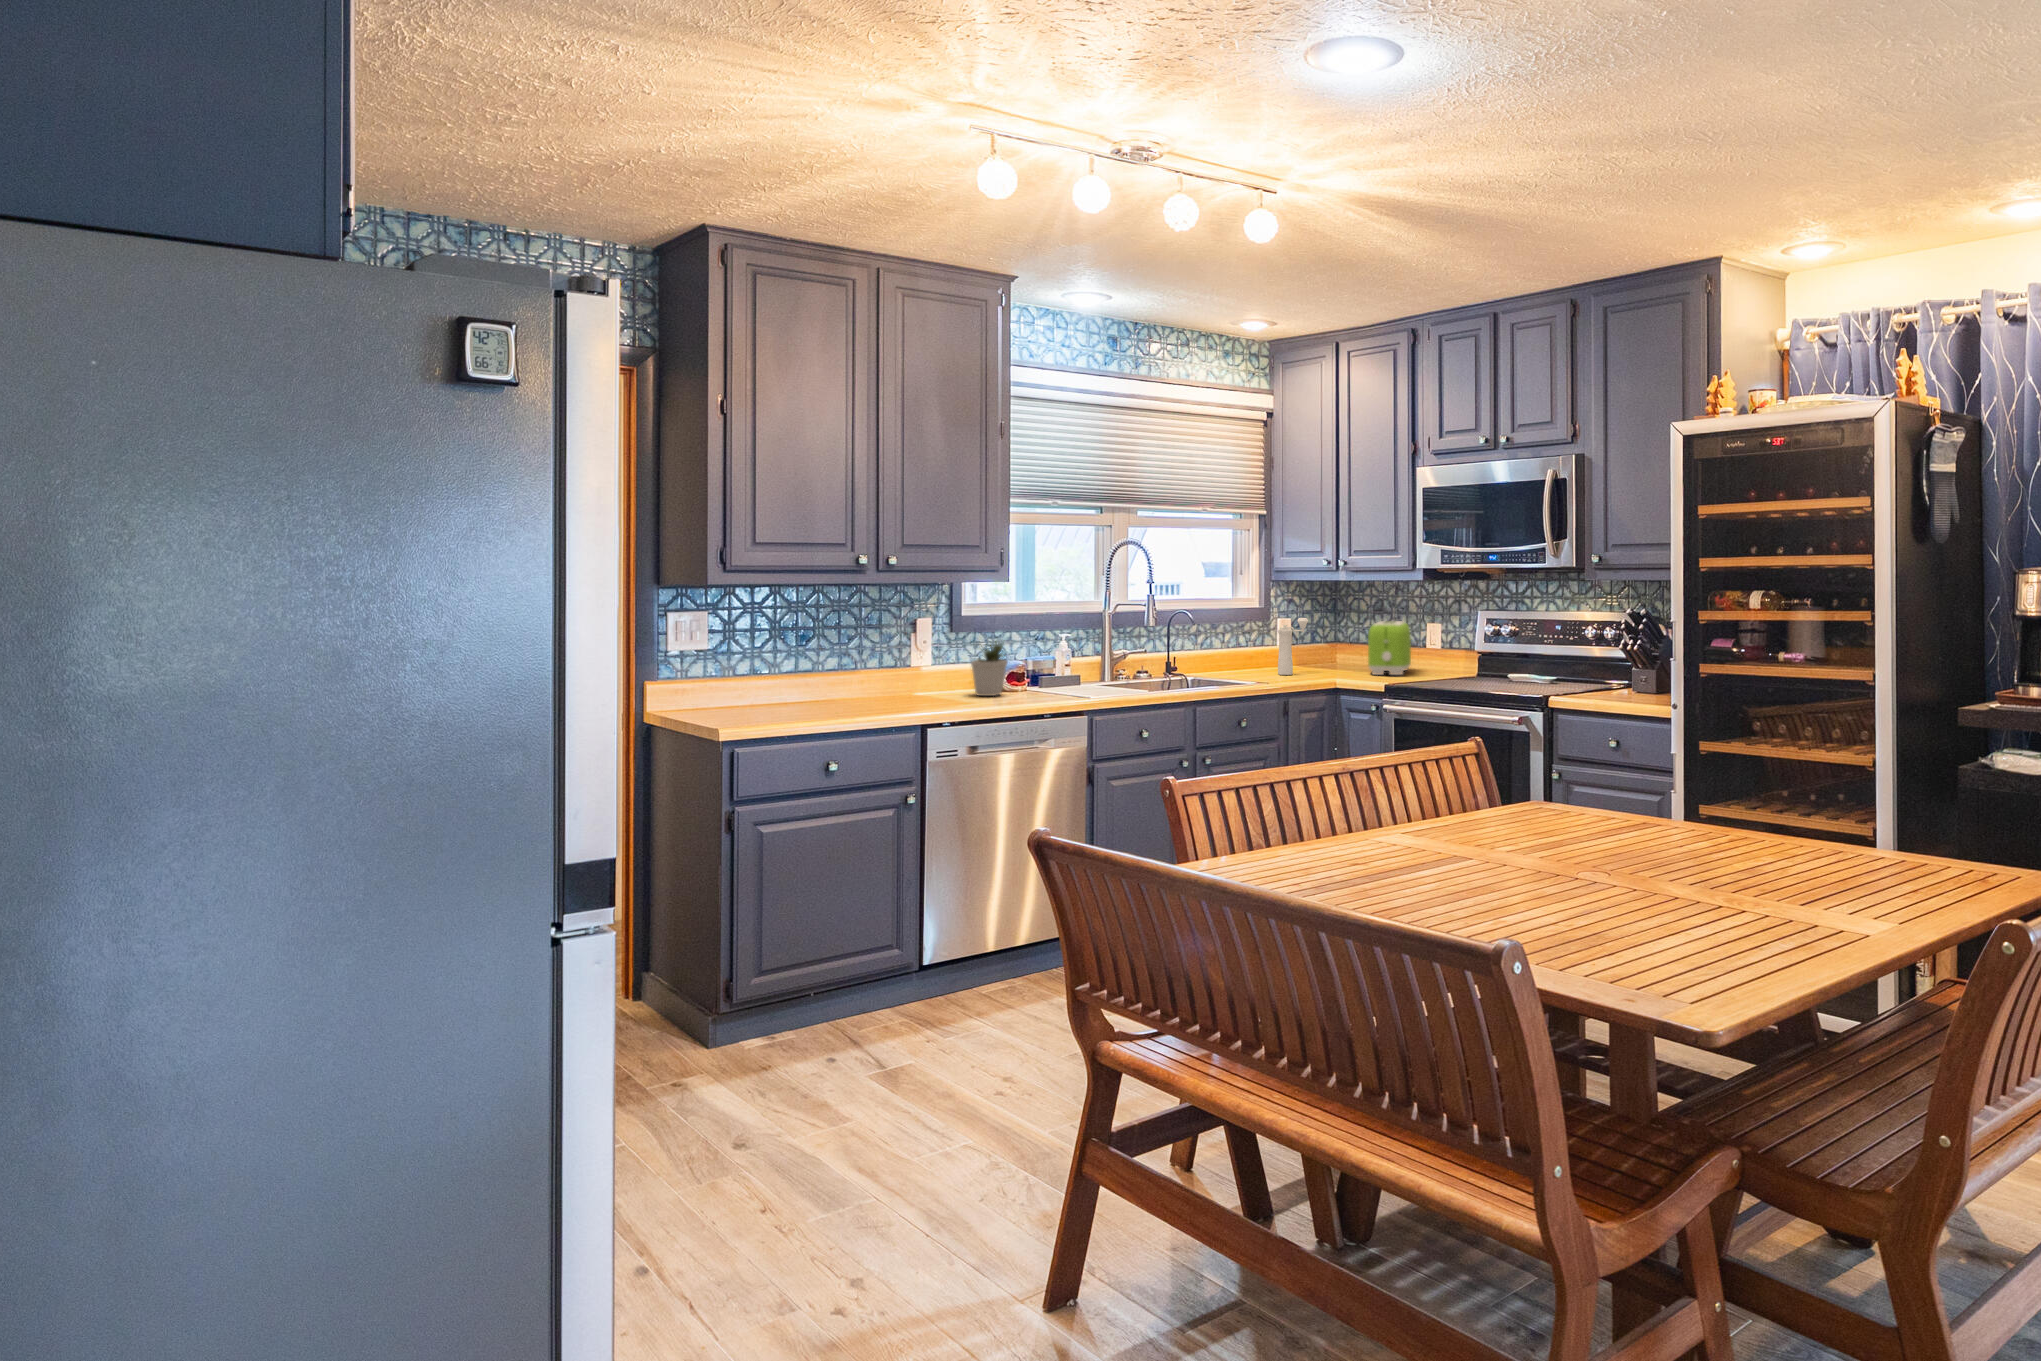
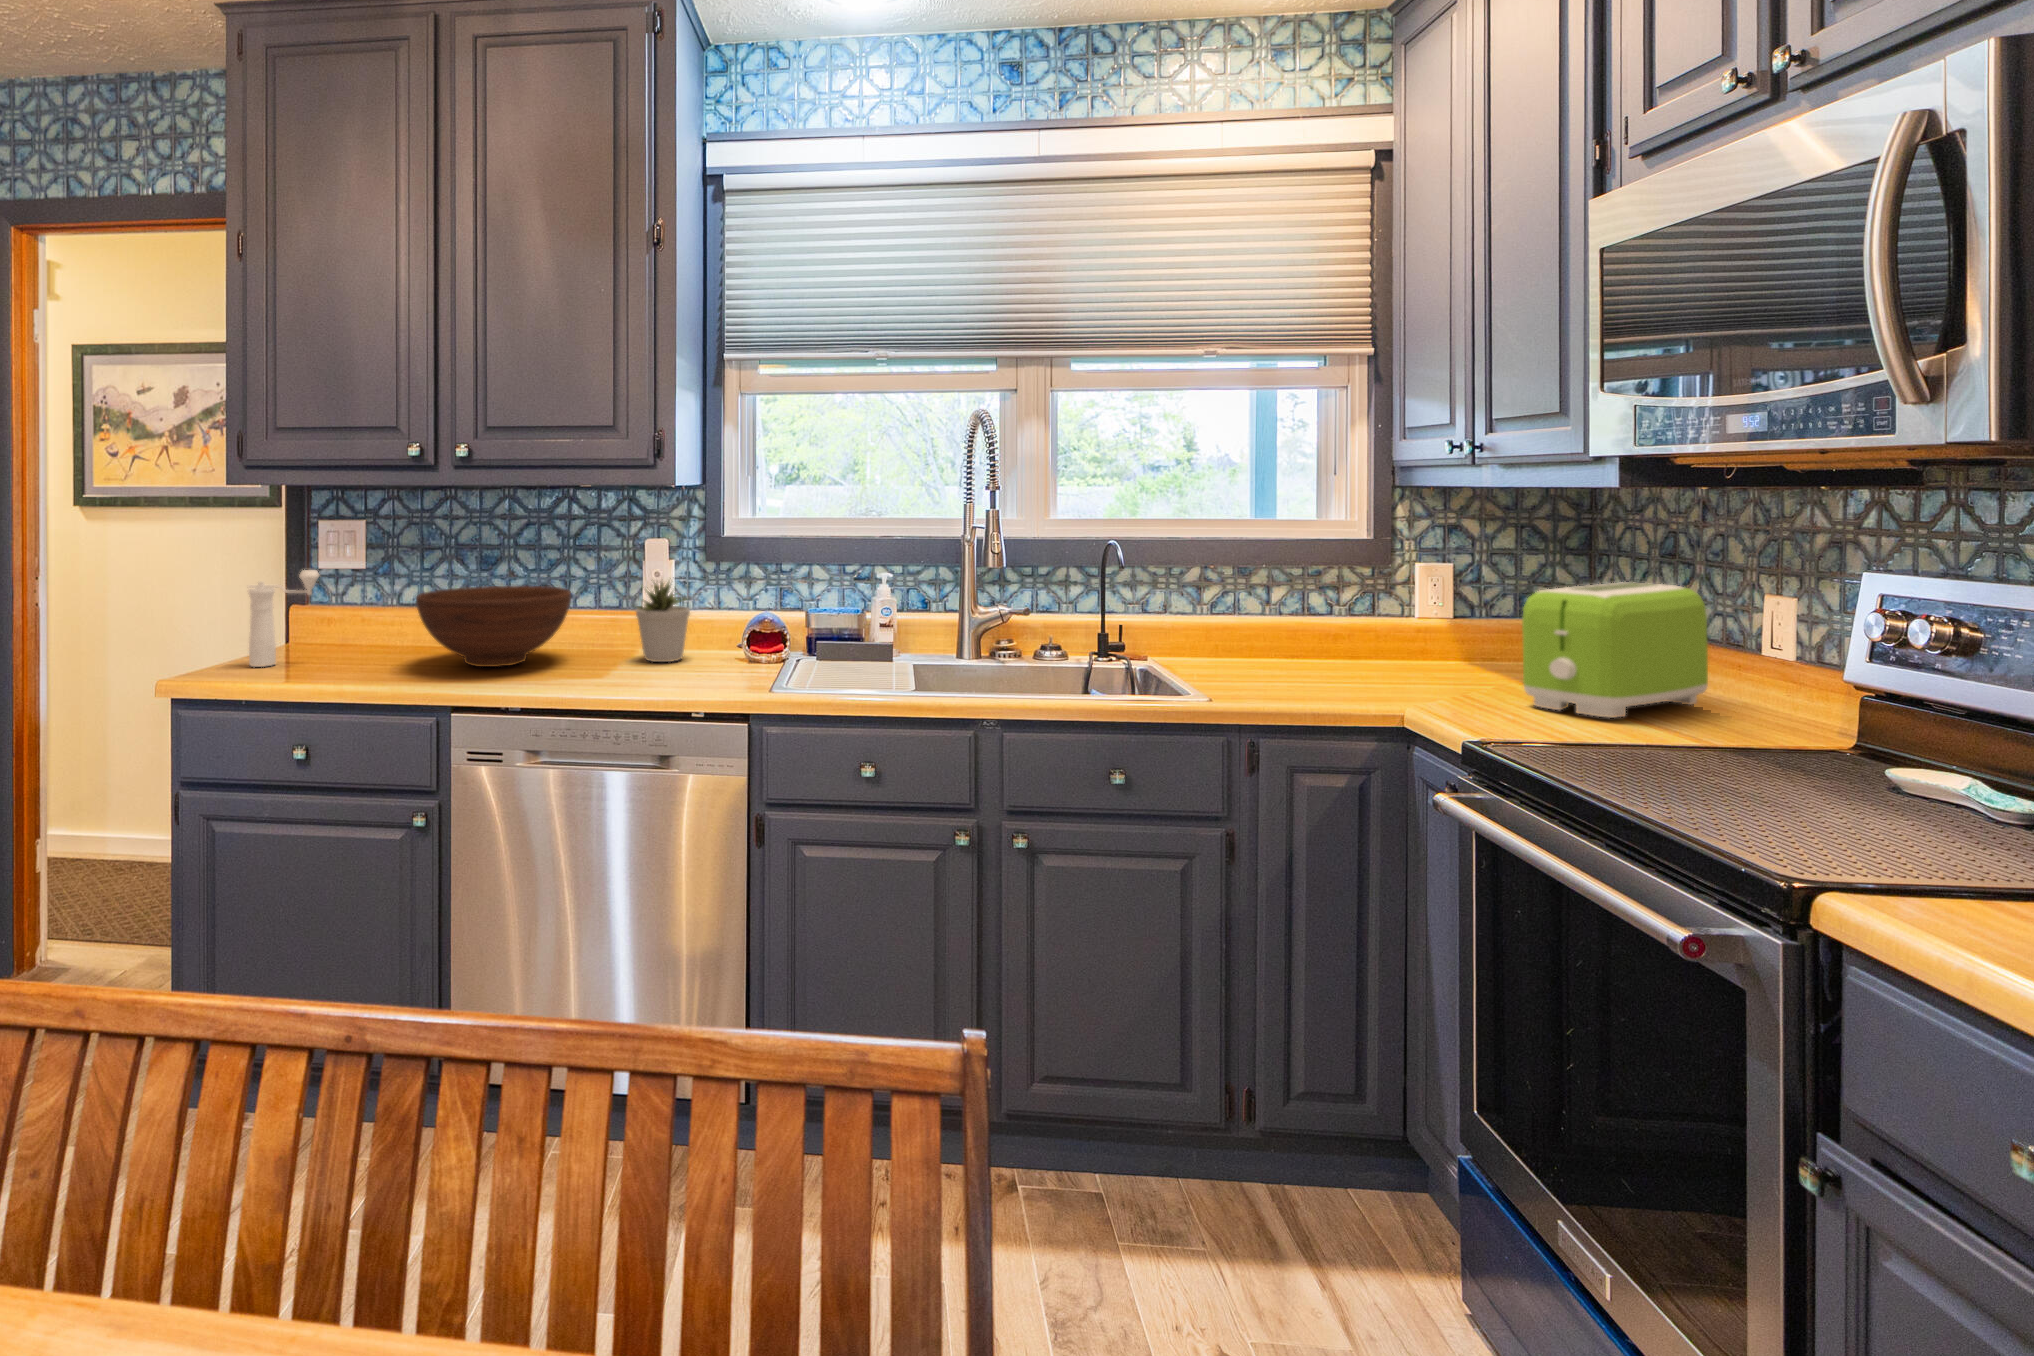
pepper mill: present [1278,618,1308,675] -> present [248,570,319,667]
fruit bowl: none [848,651,959,707] -> present [416,586,571,667]

